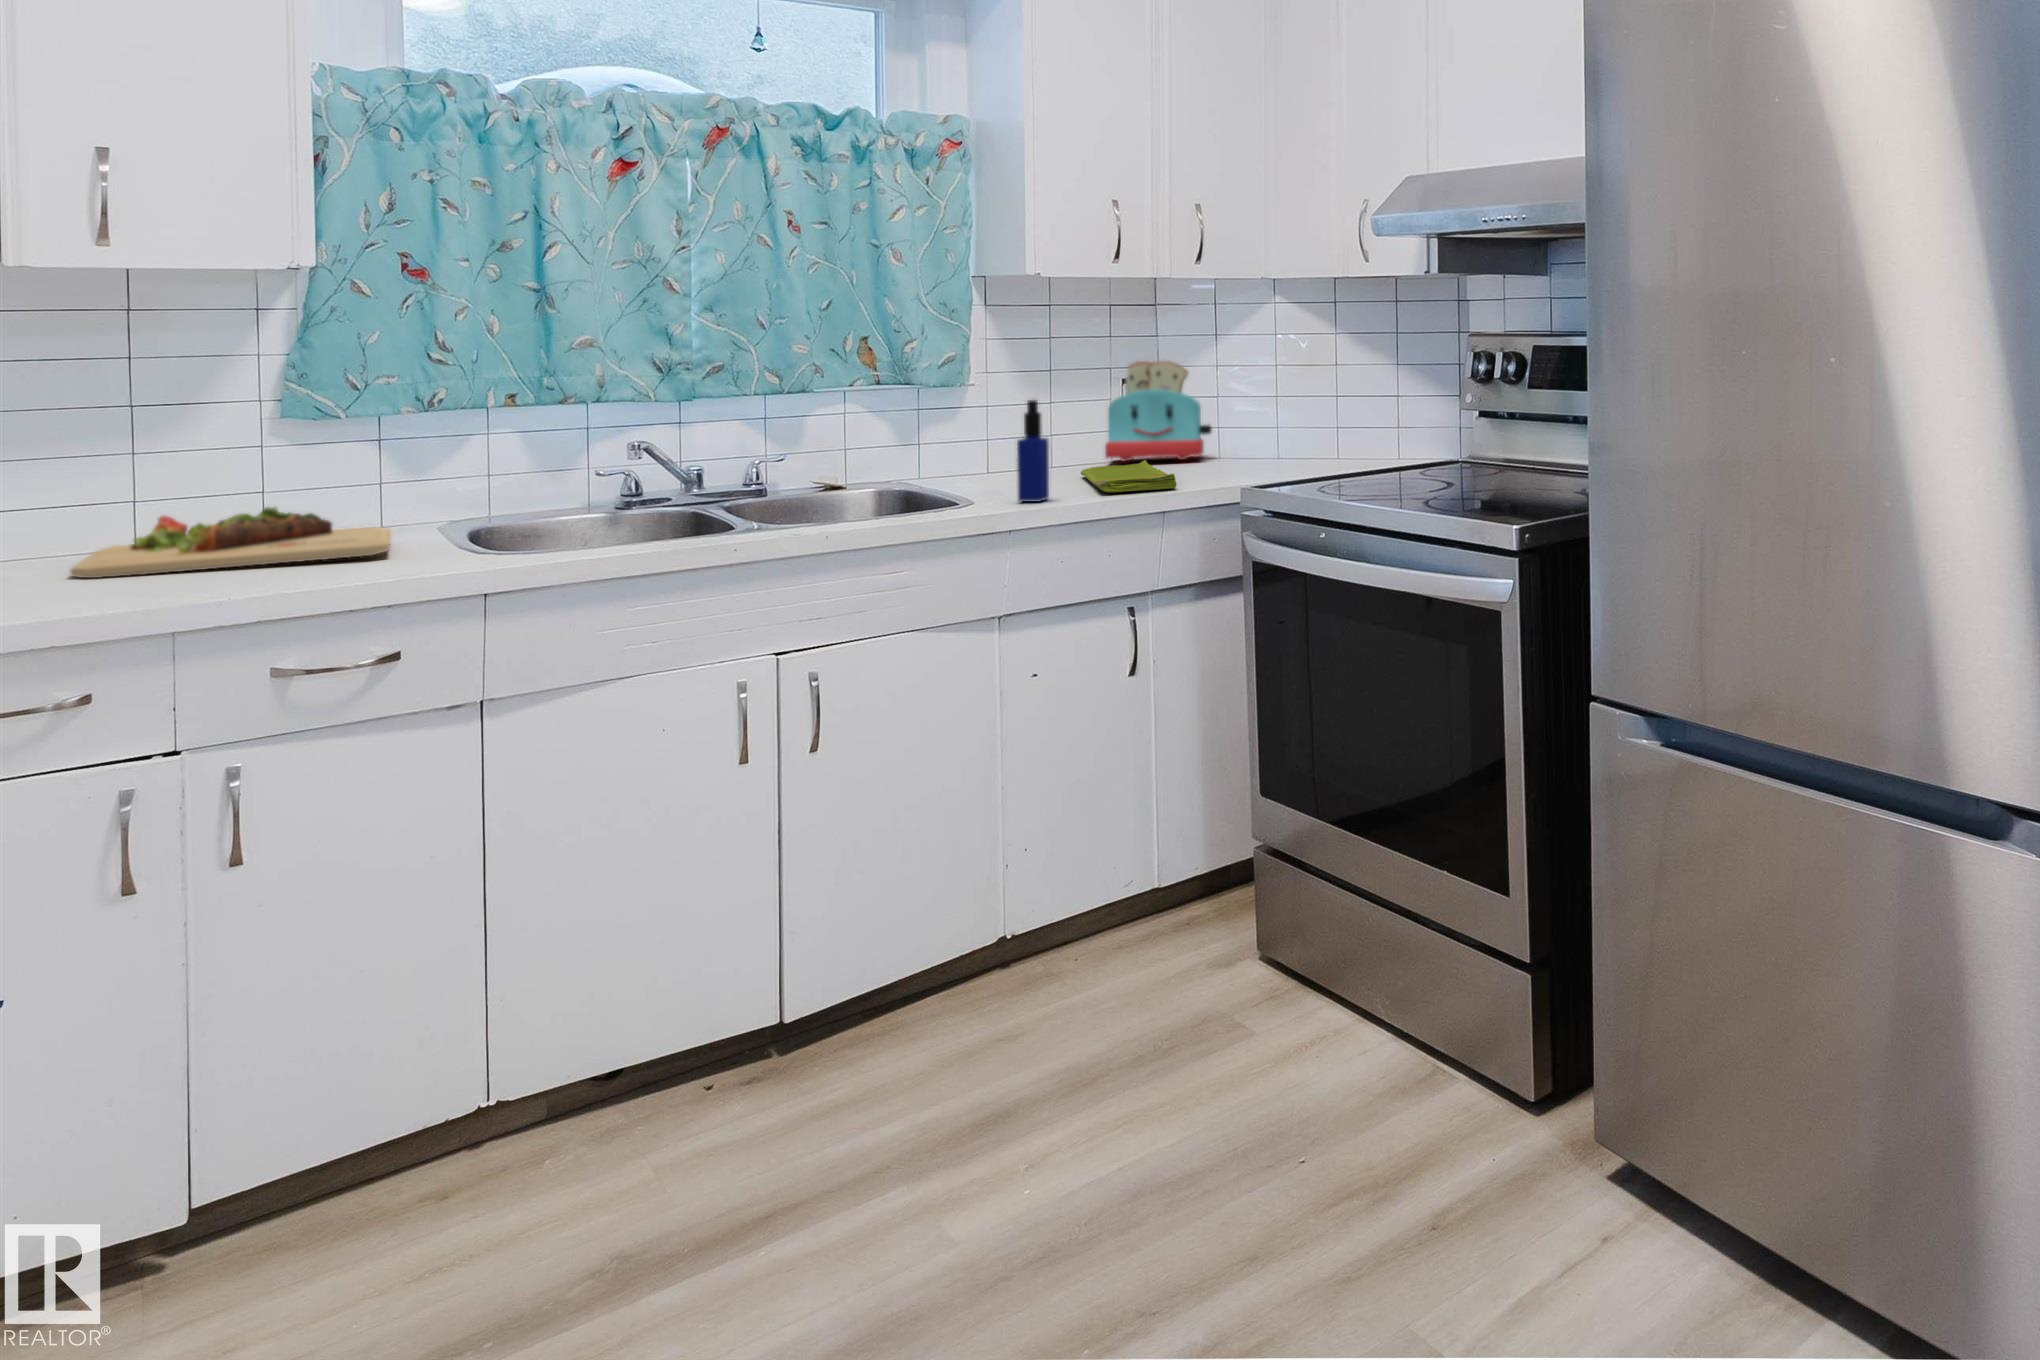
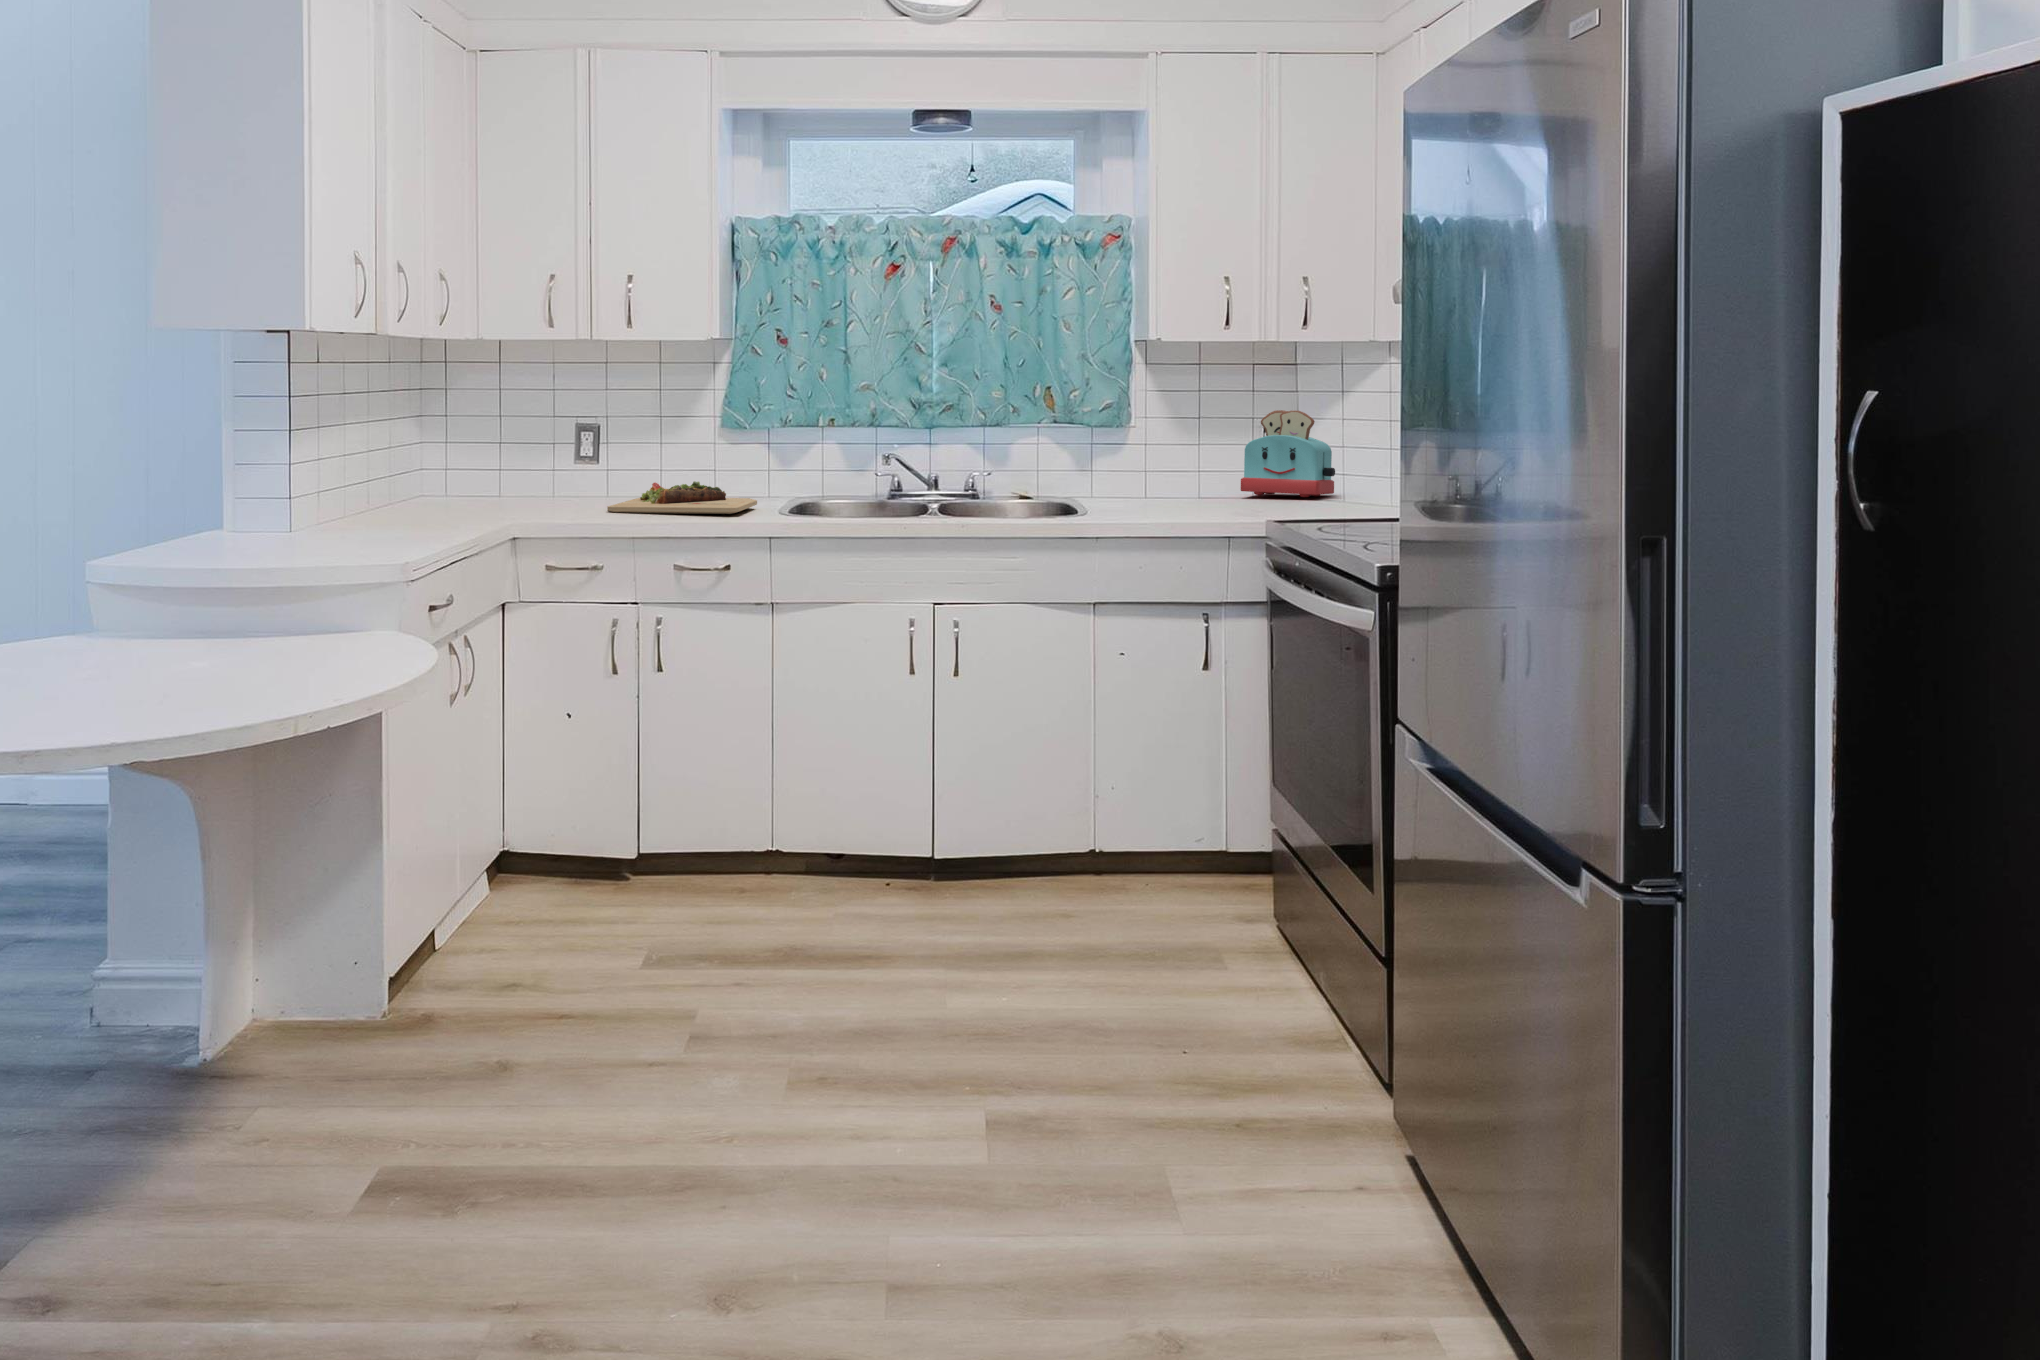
bottle: present [1017,400,1049,502] -> none [1118,438,1143,518]
dish towel: present [1081,460,1177,492] -> none [1180,494,1259,517]

